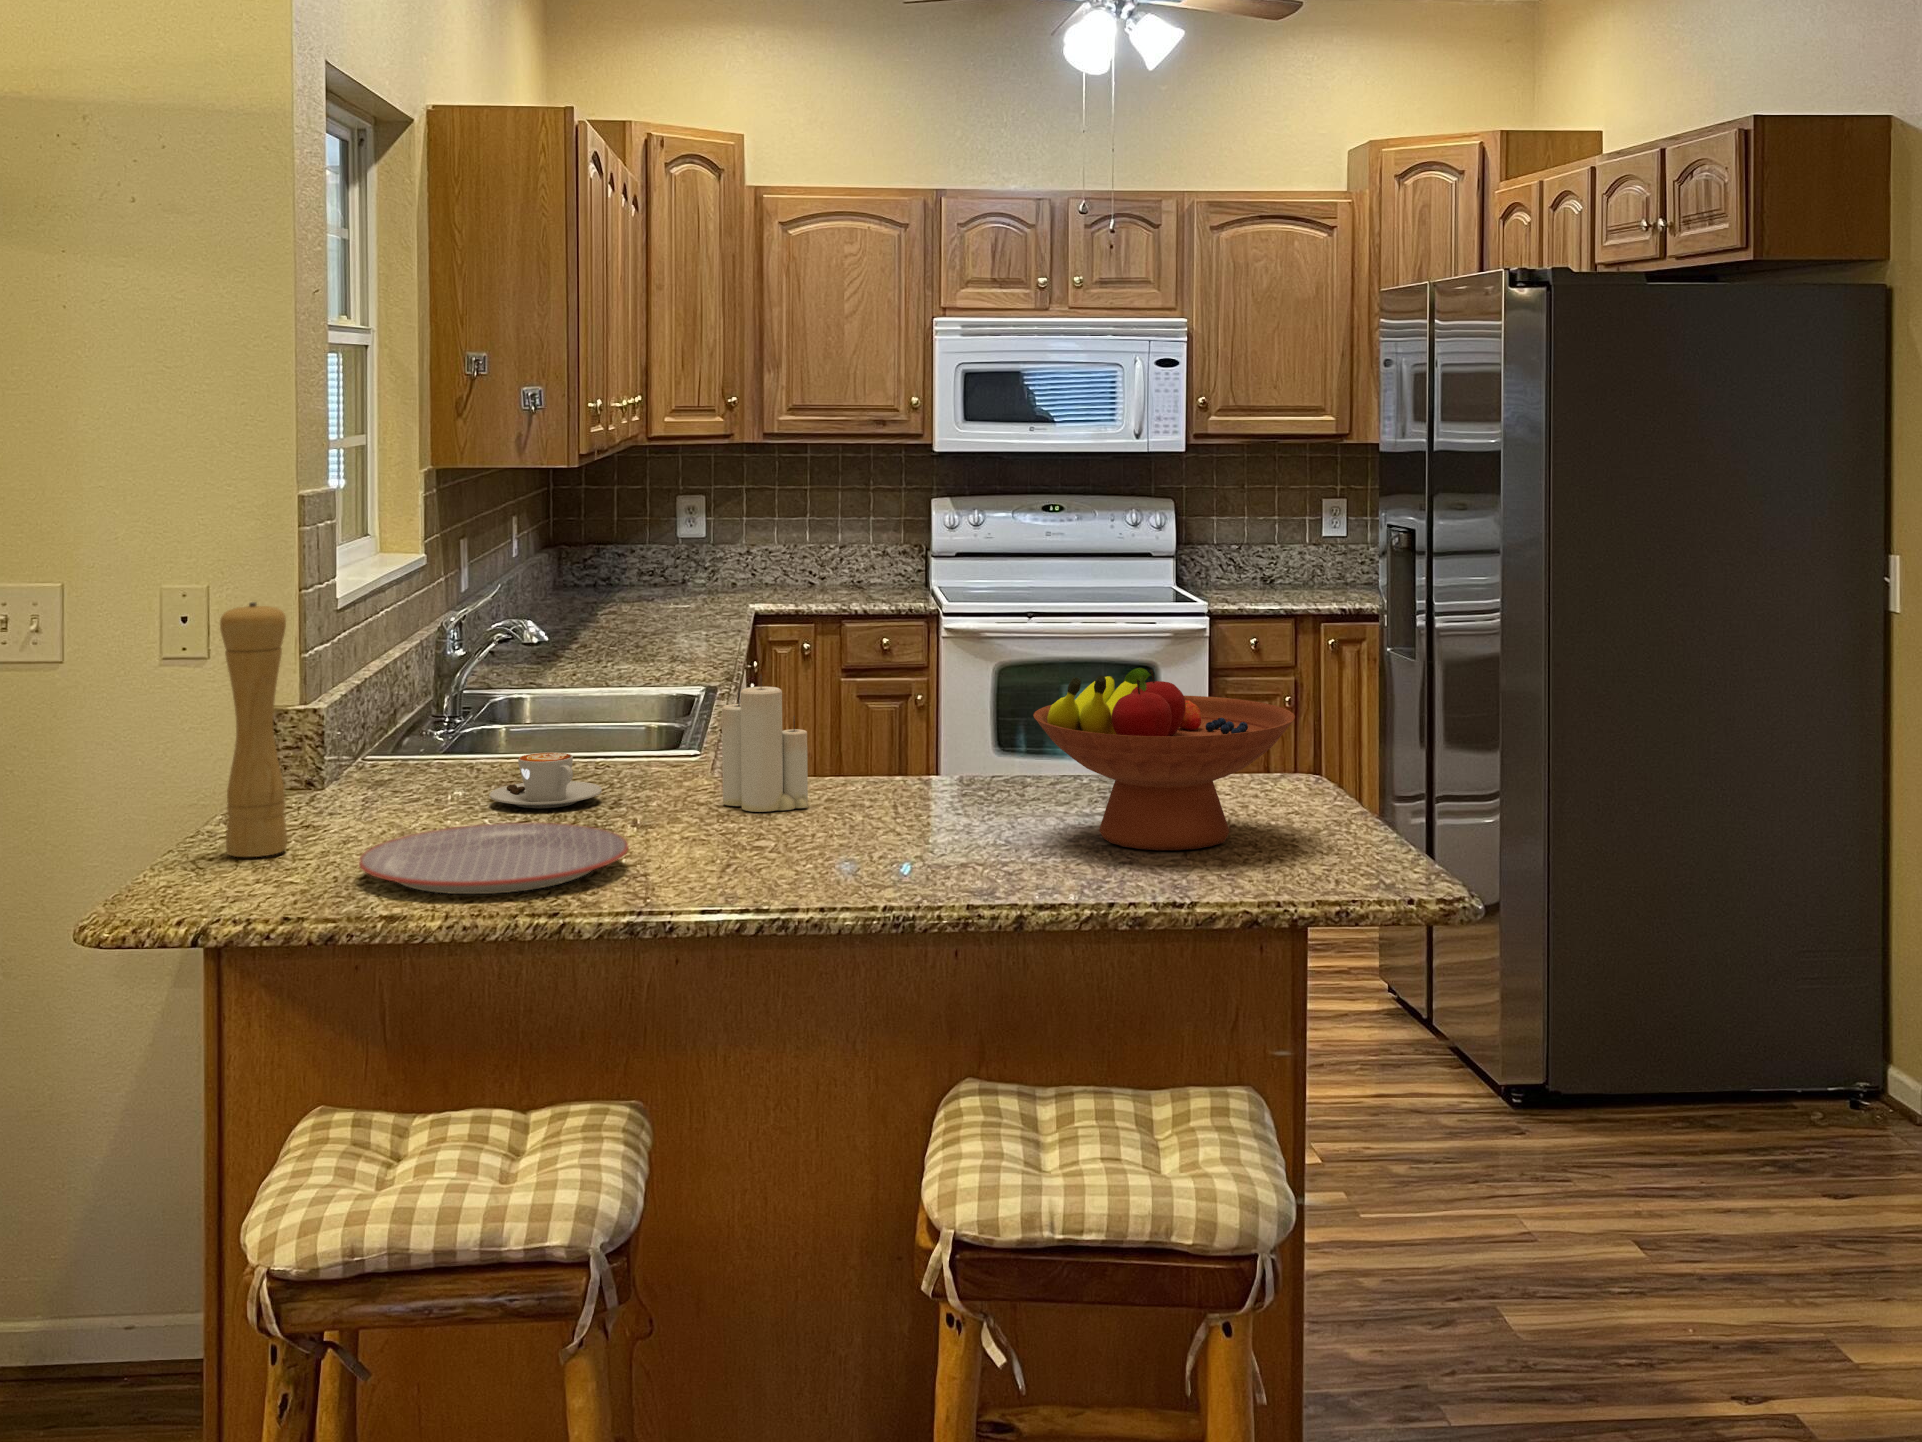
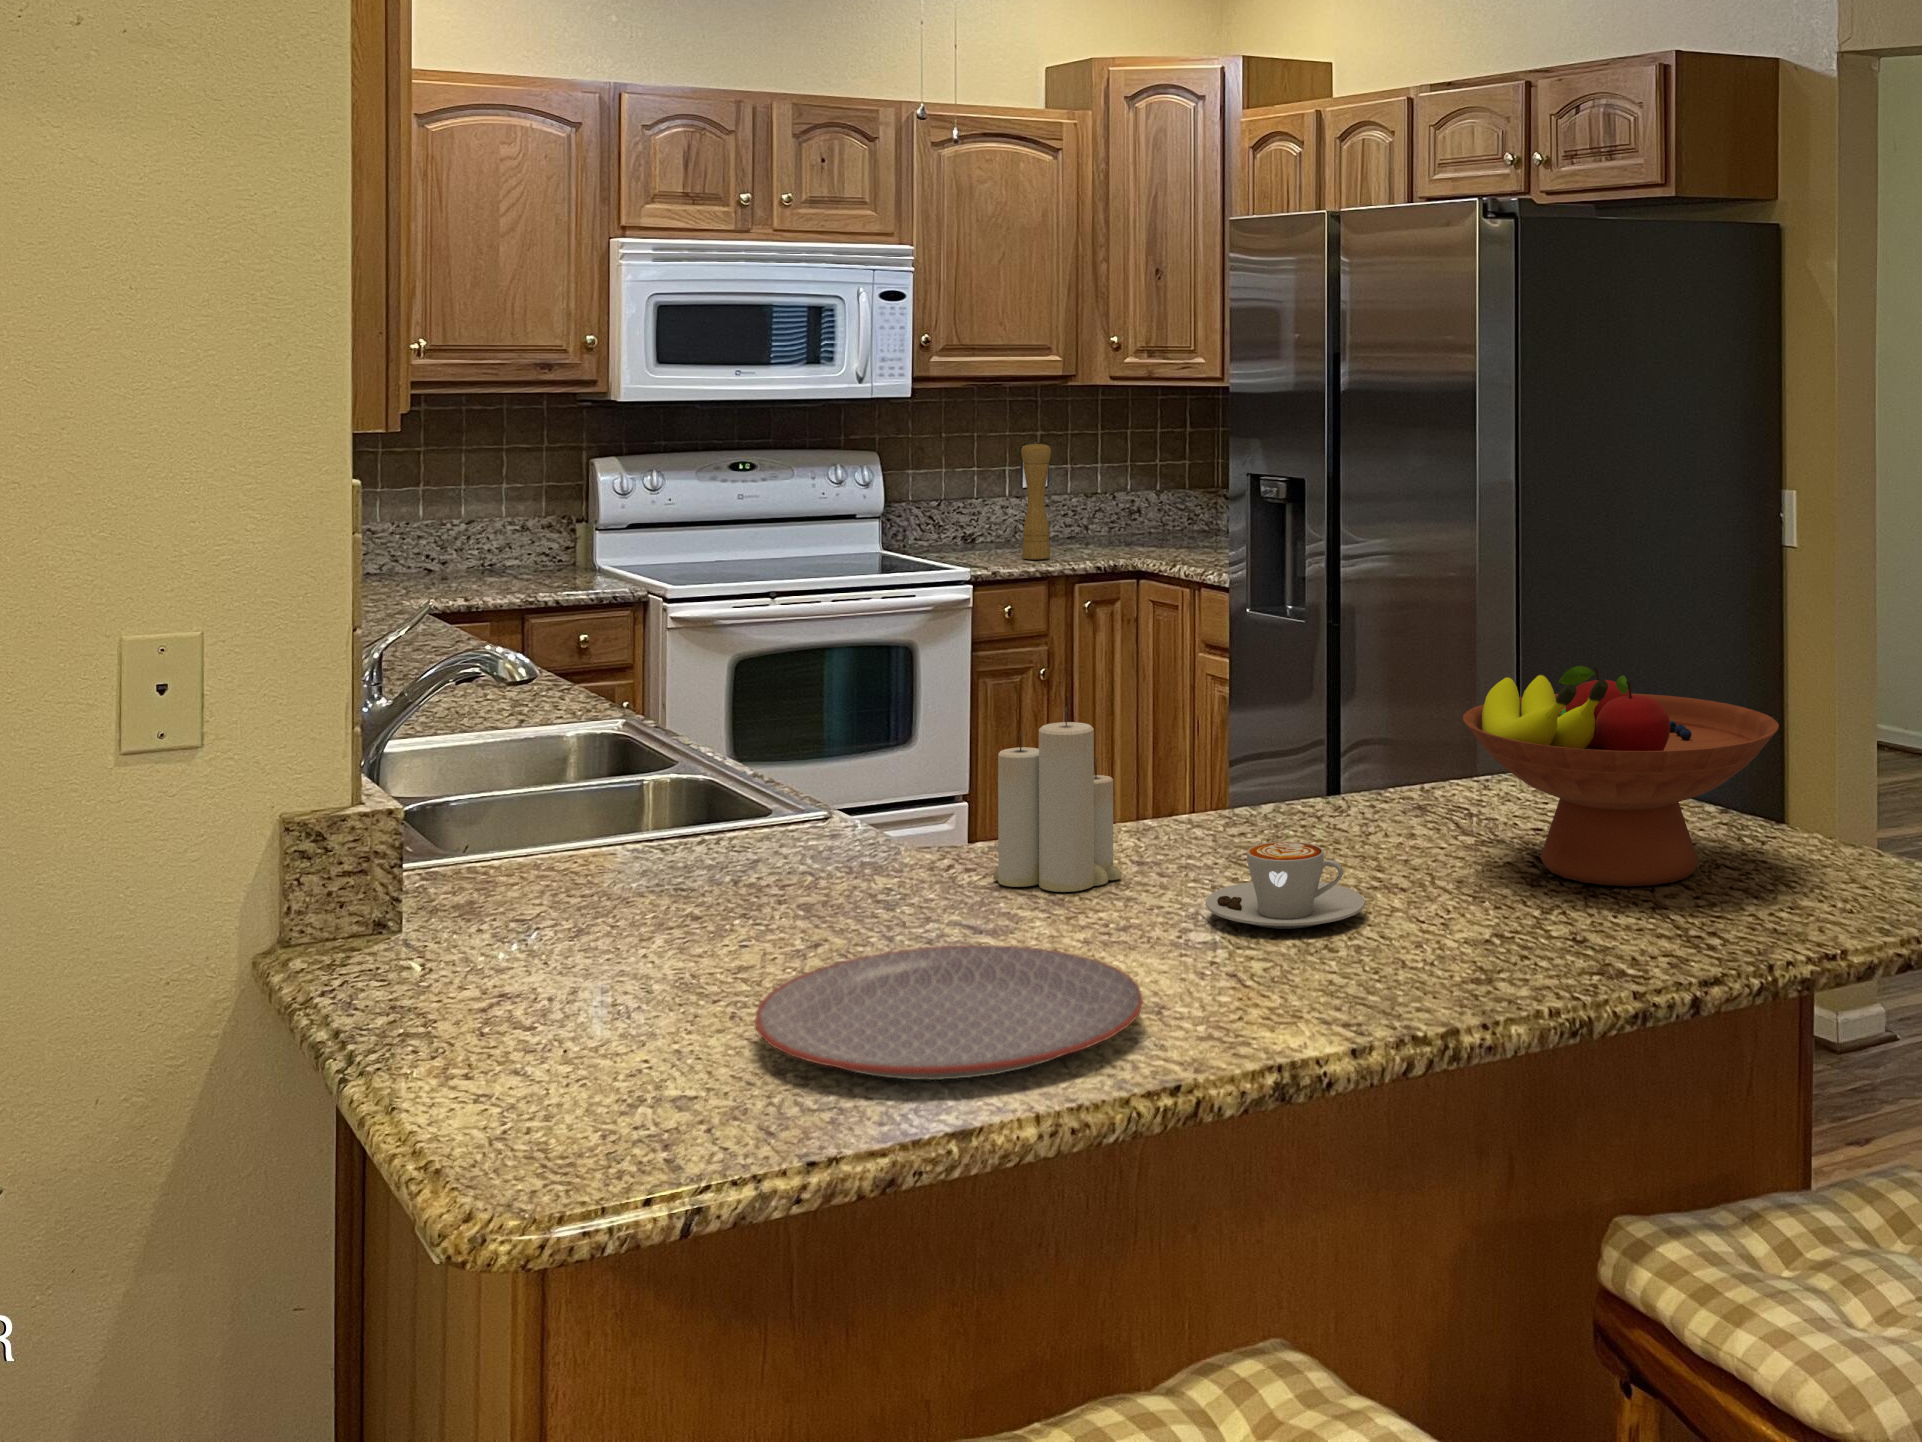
pepper mill: present [220,602,287,857] -> present [1021,442,1051,560]
coffee cup: present [490,752,602,808] -> present [1206,842,1365,929]

